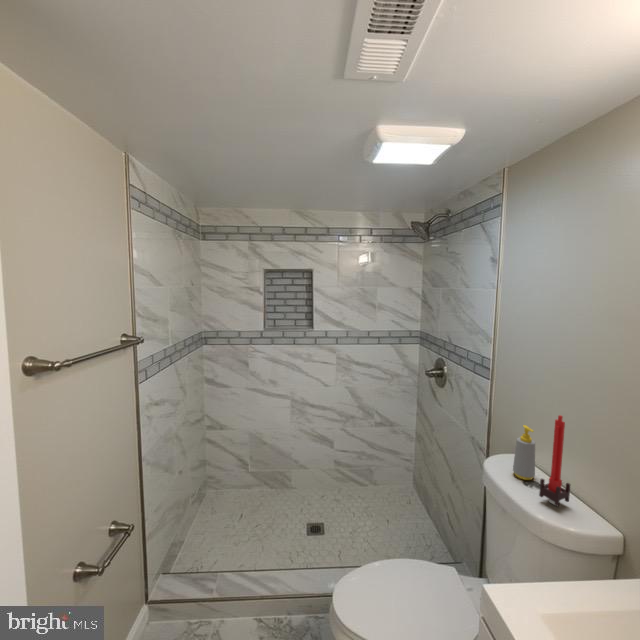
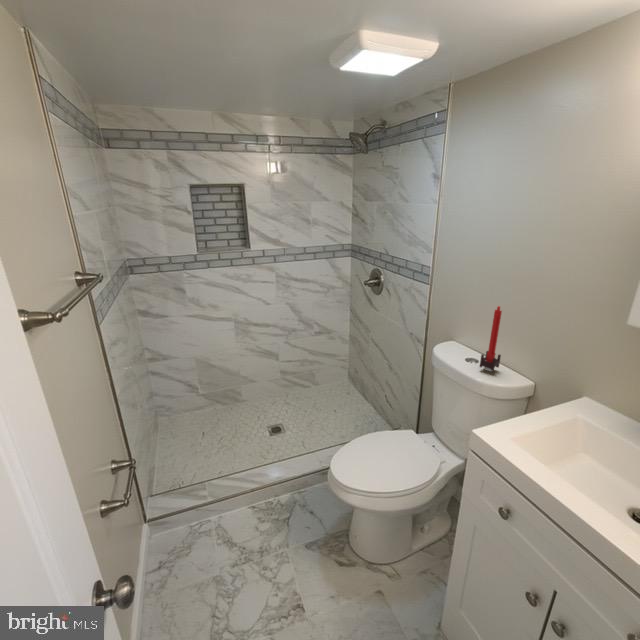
soap bottle: present [513,425,535,480] -> none [455,317,474,358]

